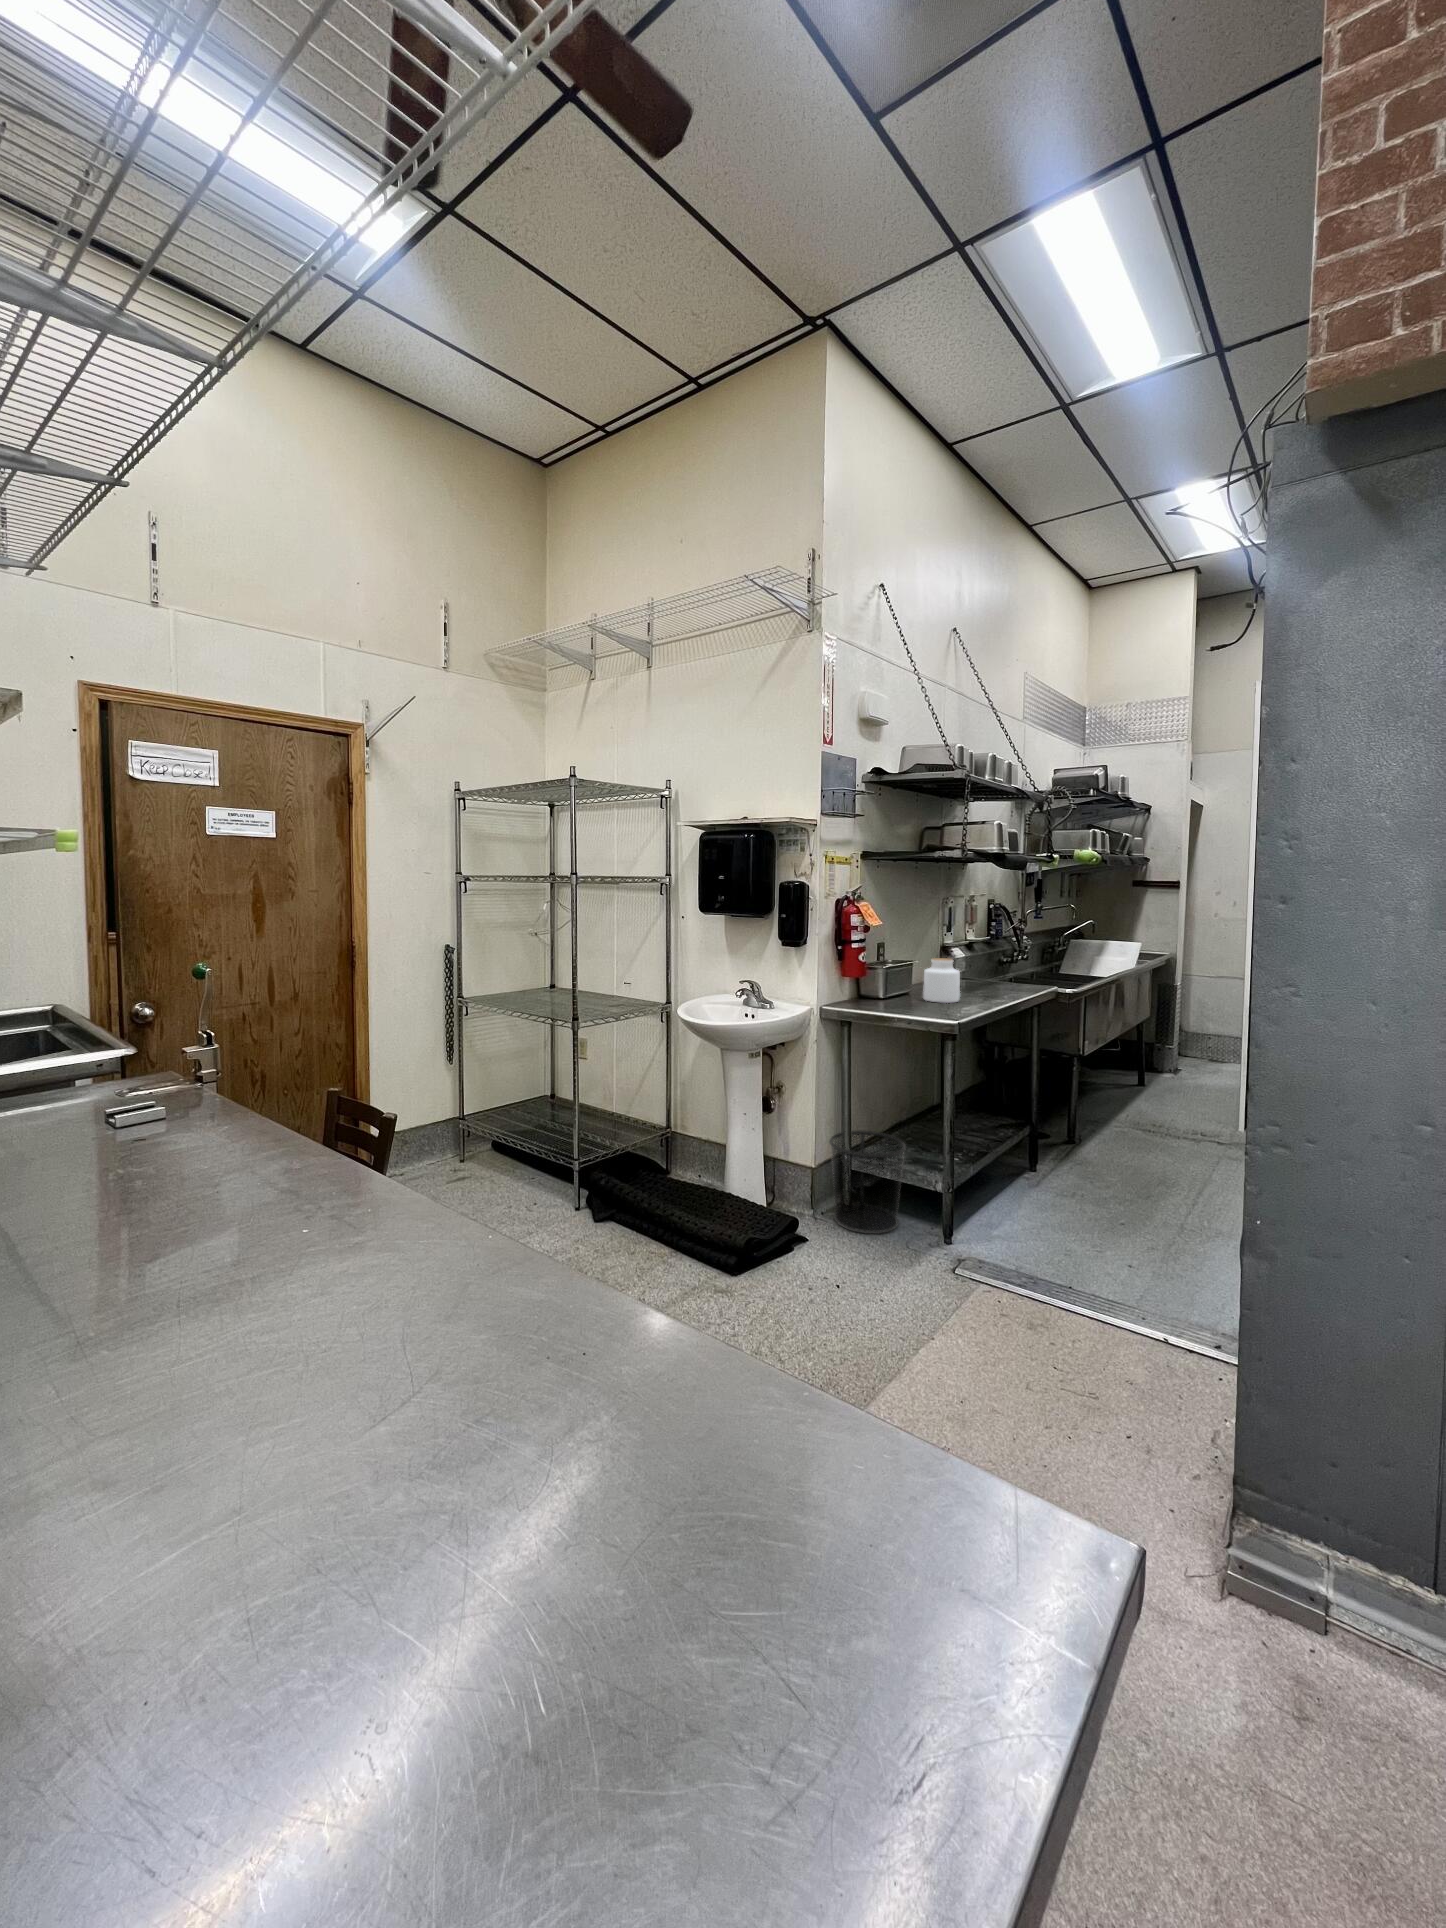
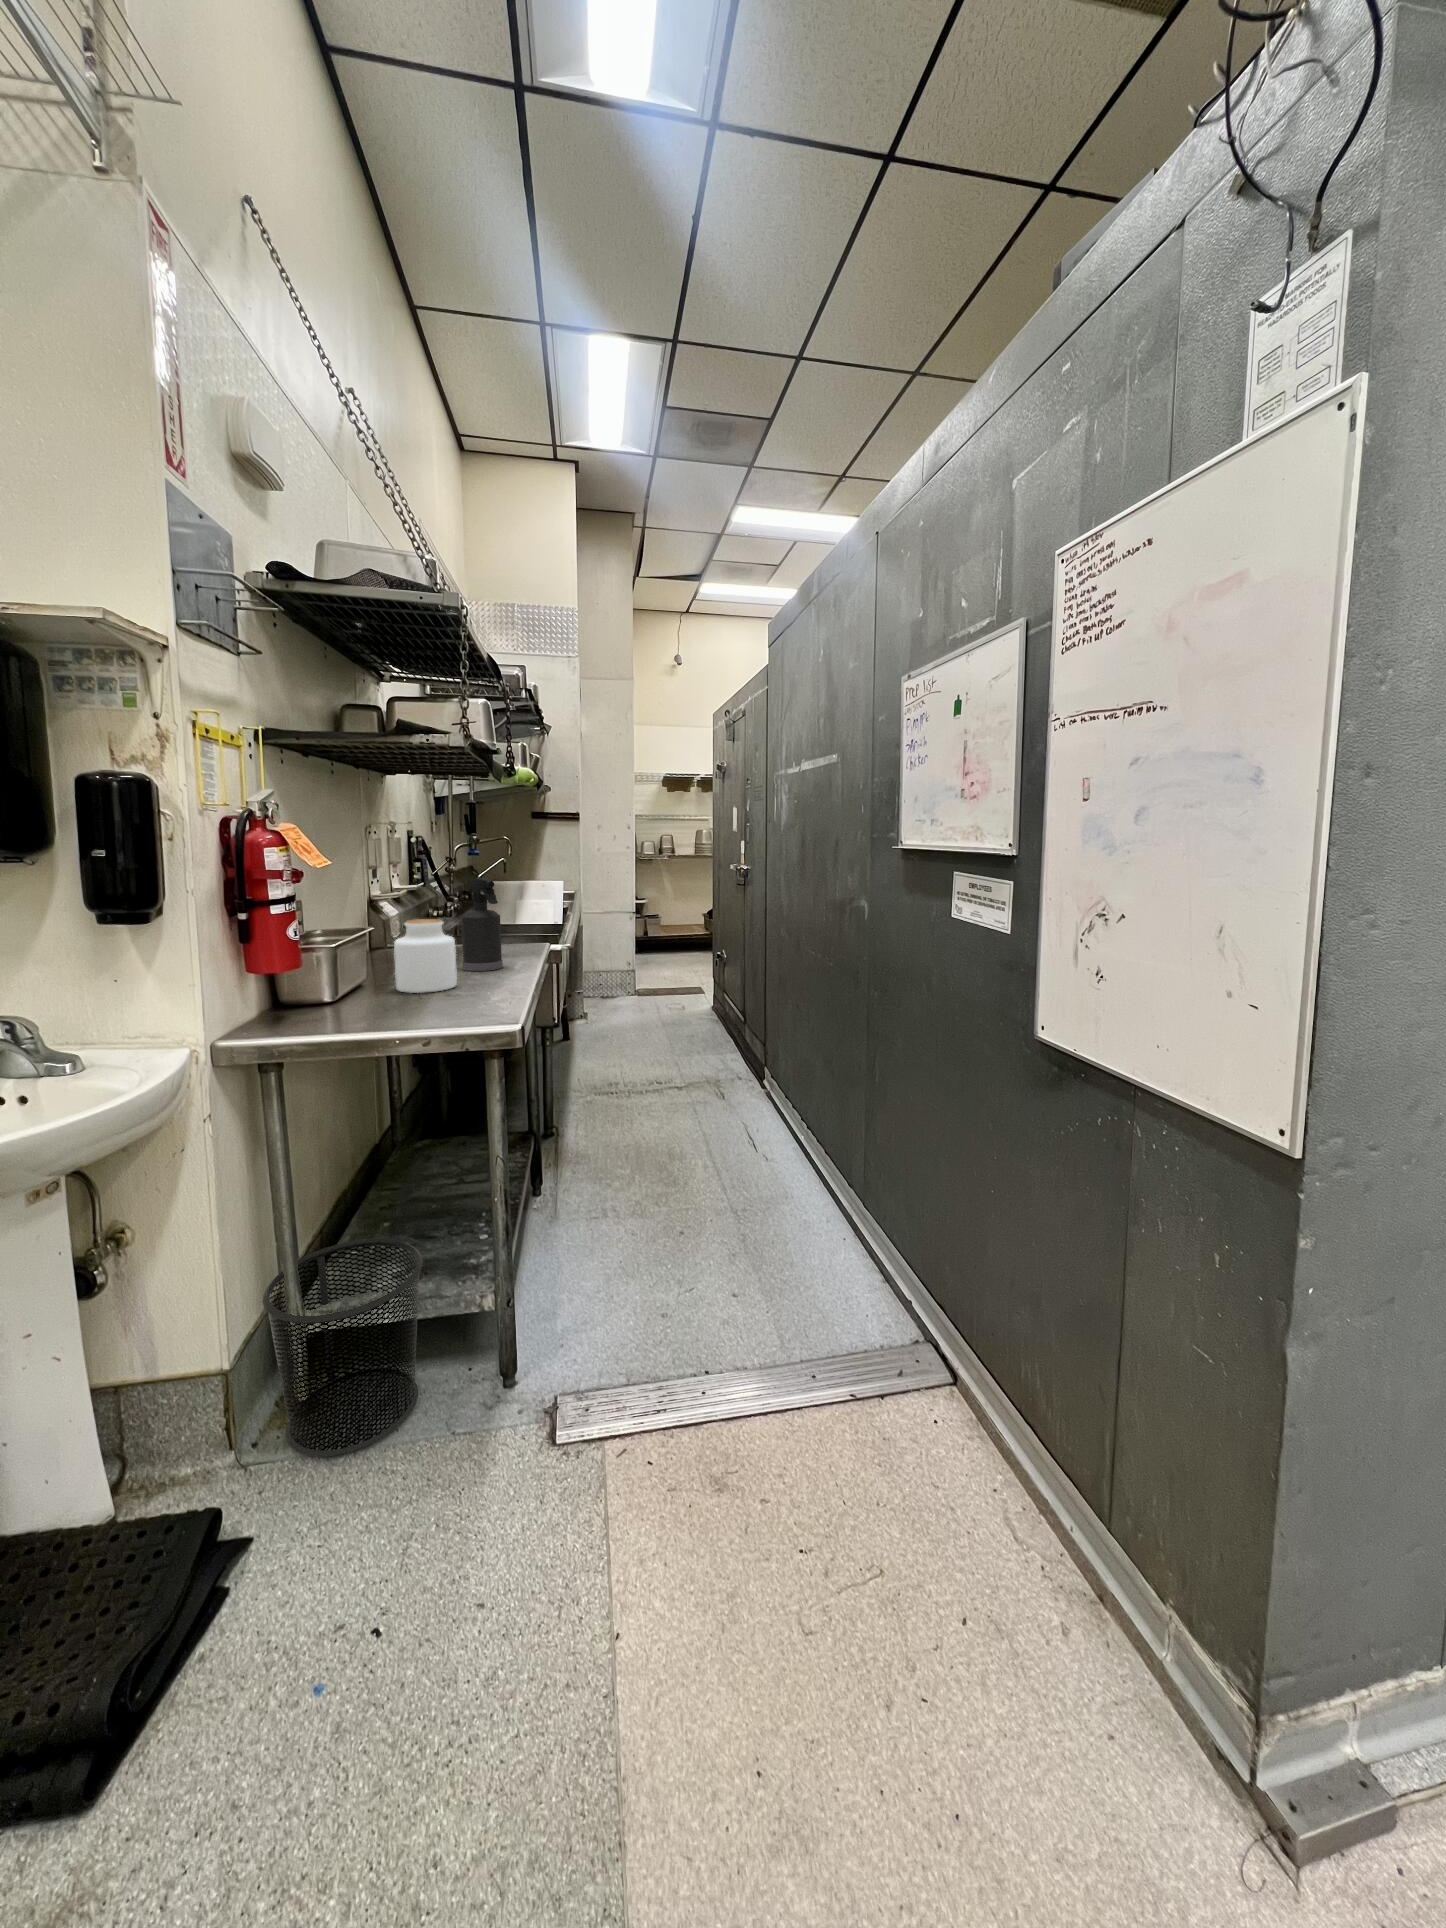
spray bottle: none [978,935,1006,998] -> present [461,878,503,971]

